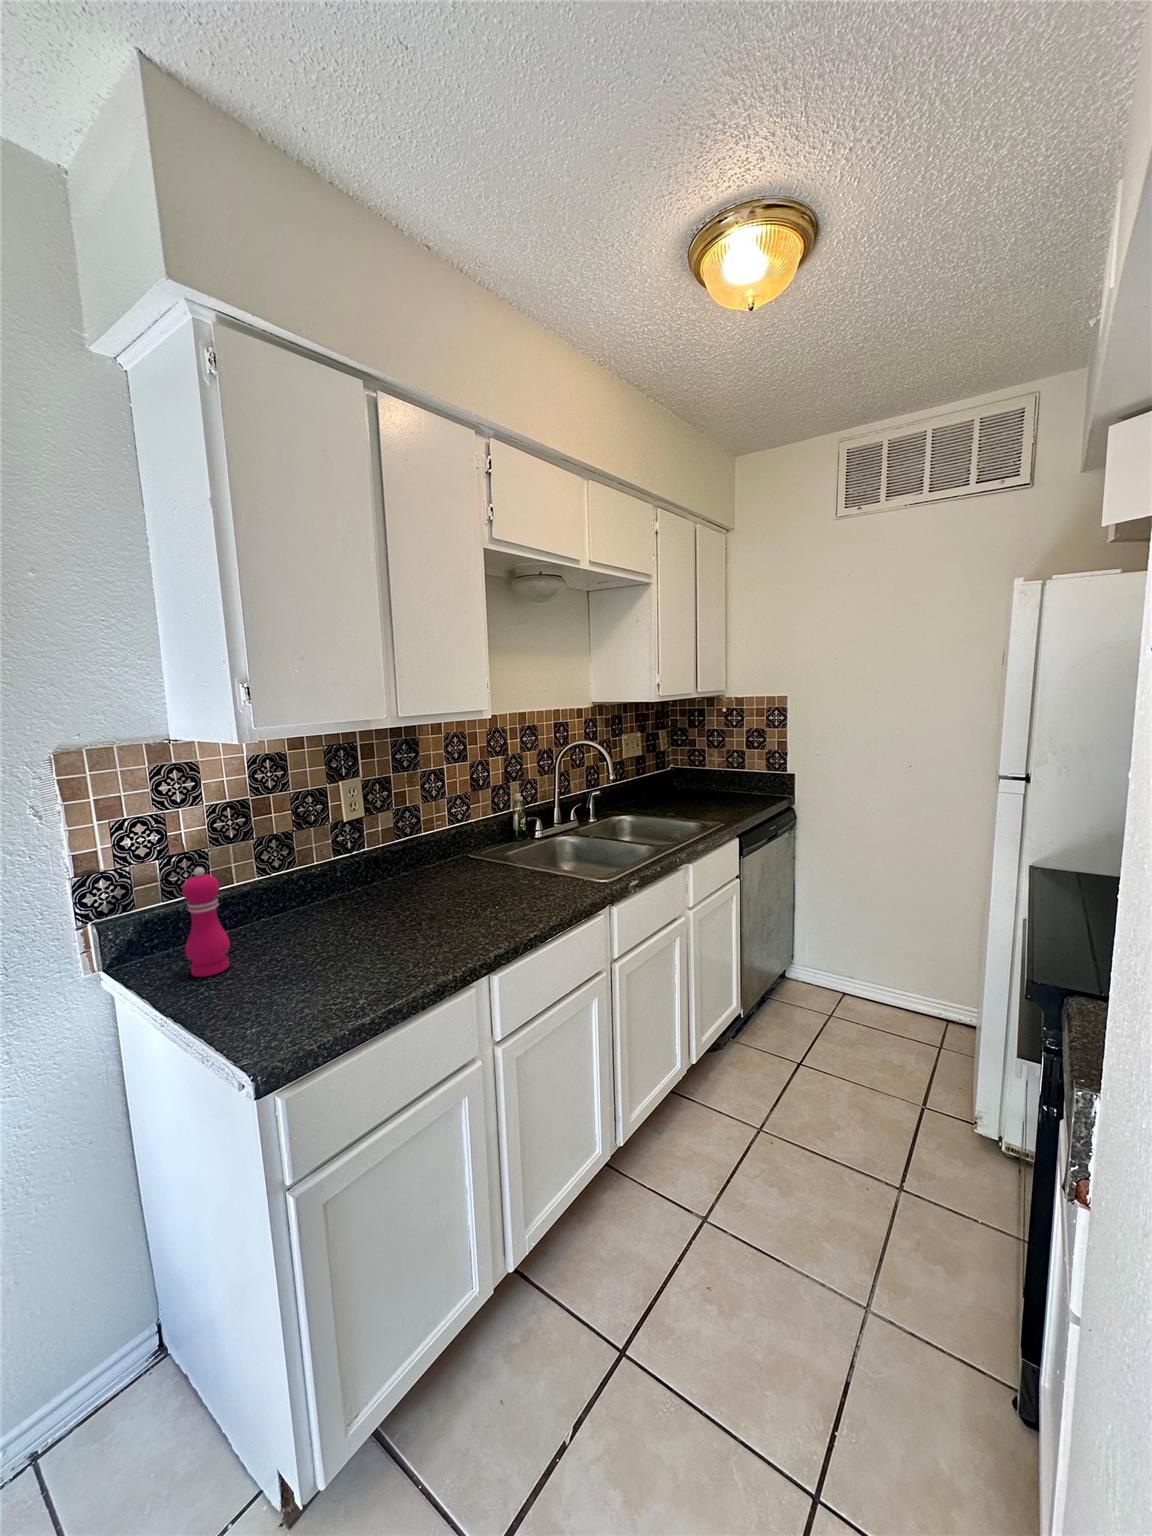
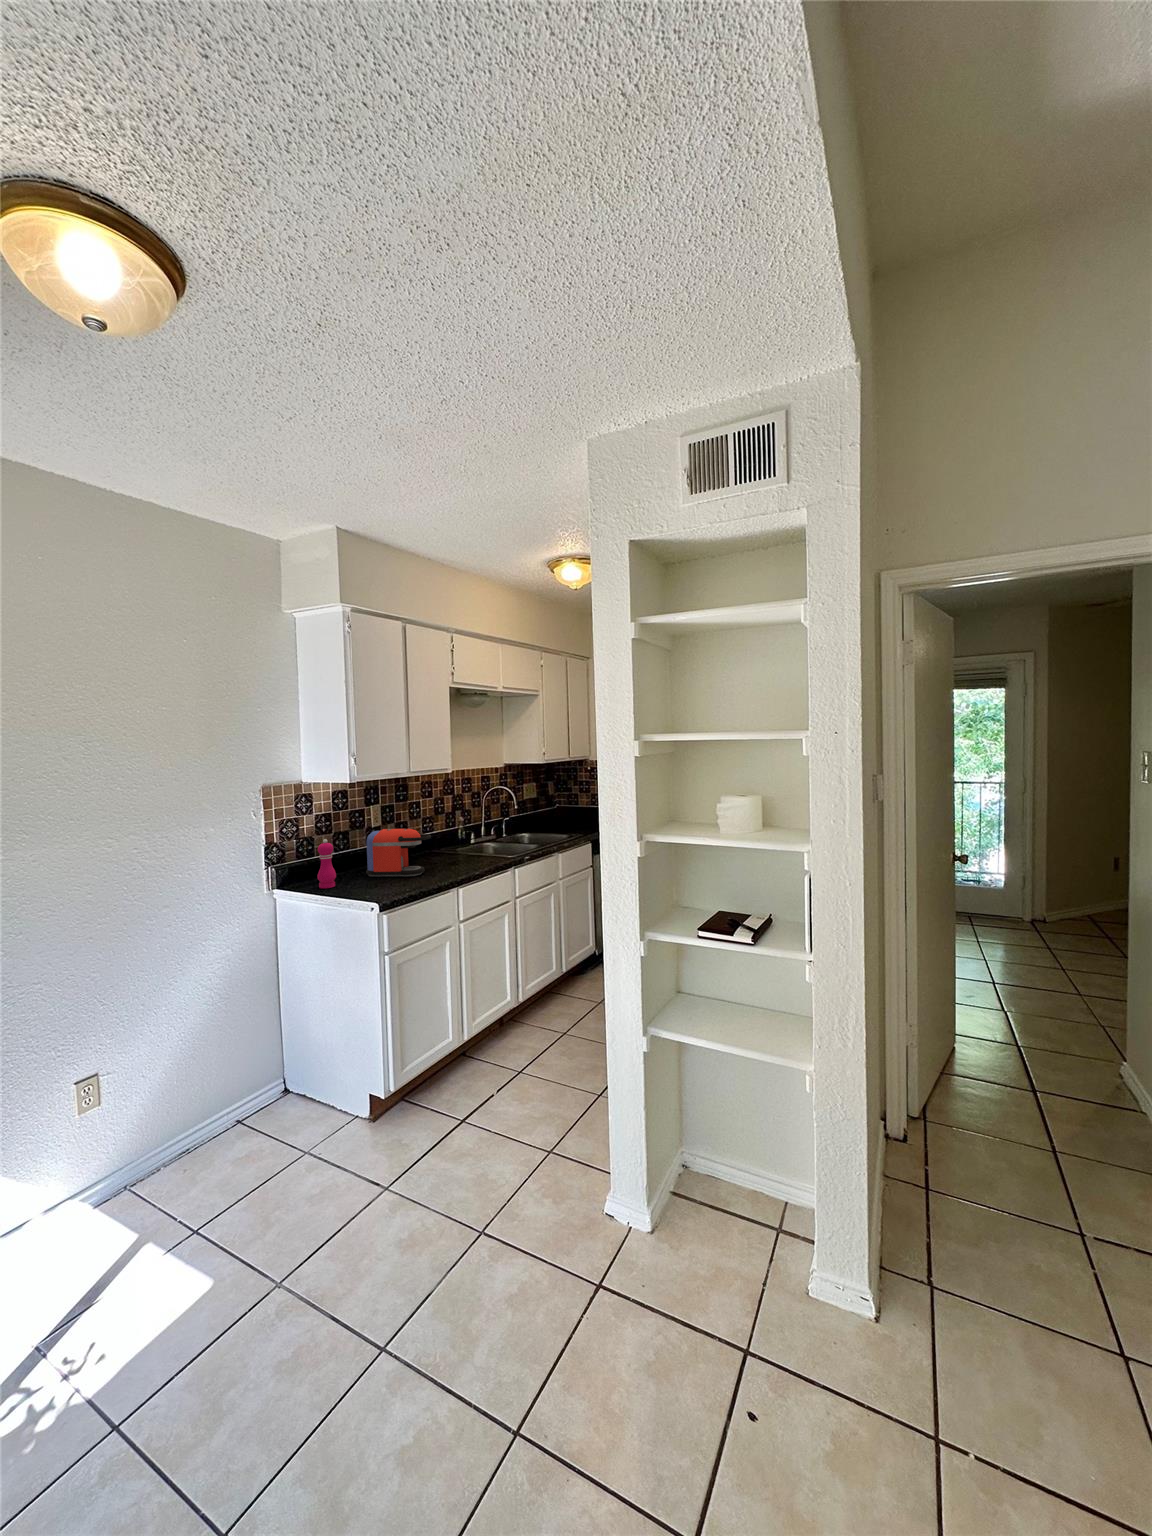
coffee maker: none [311,836,442,938] -> present [366,829,431,877]

